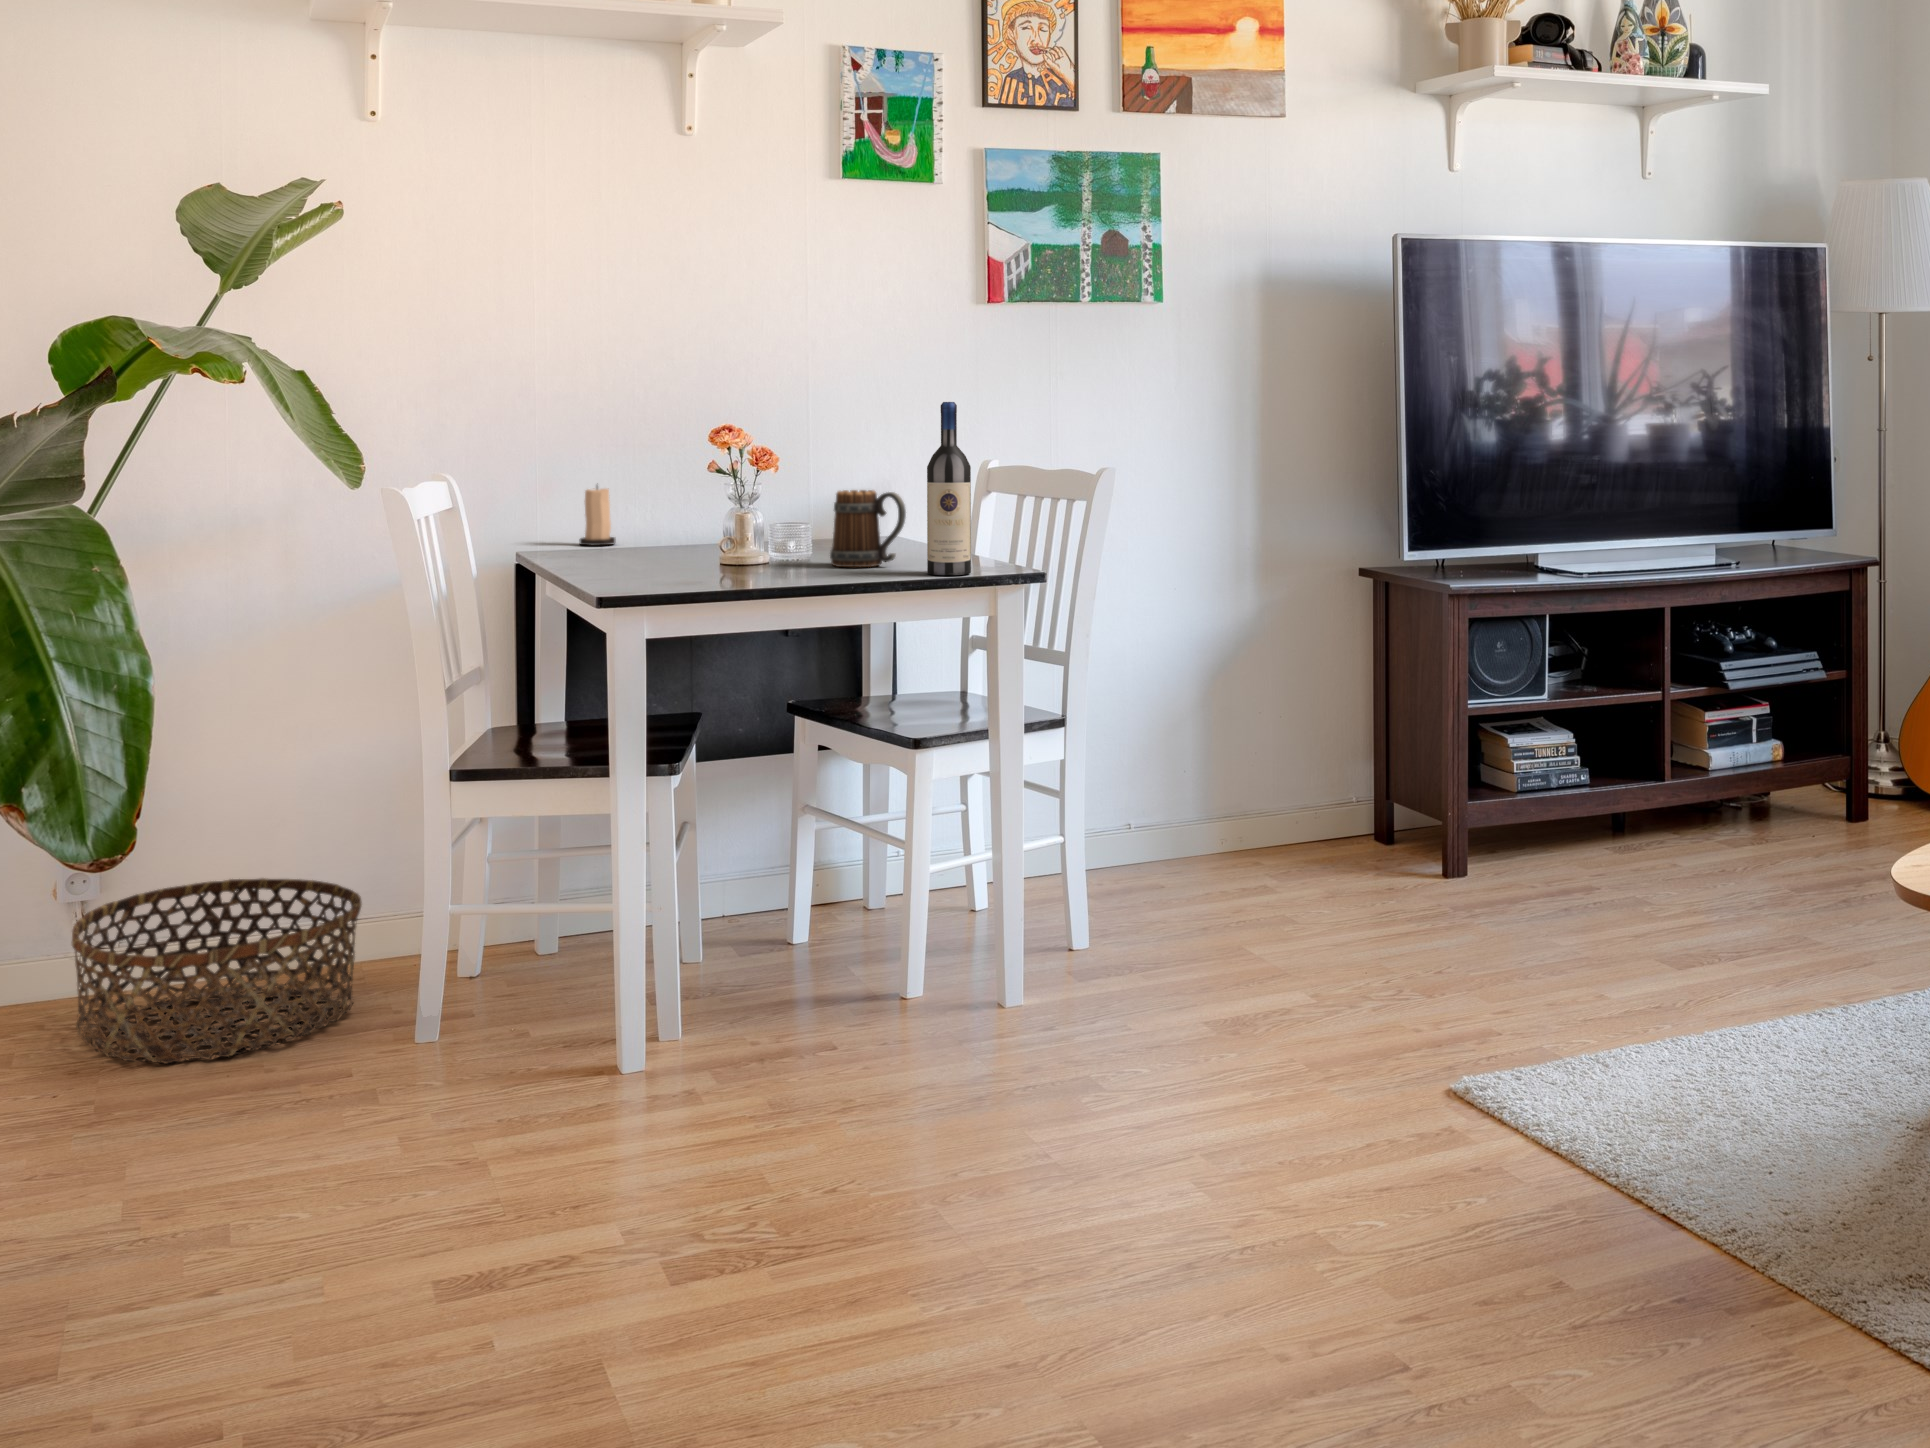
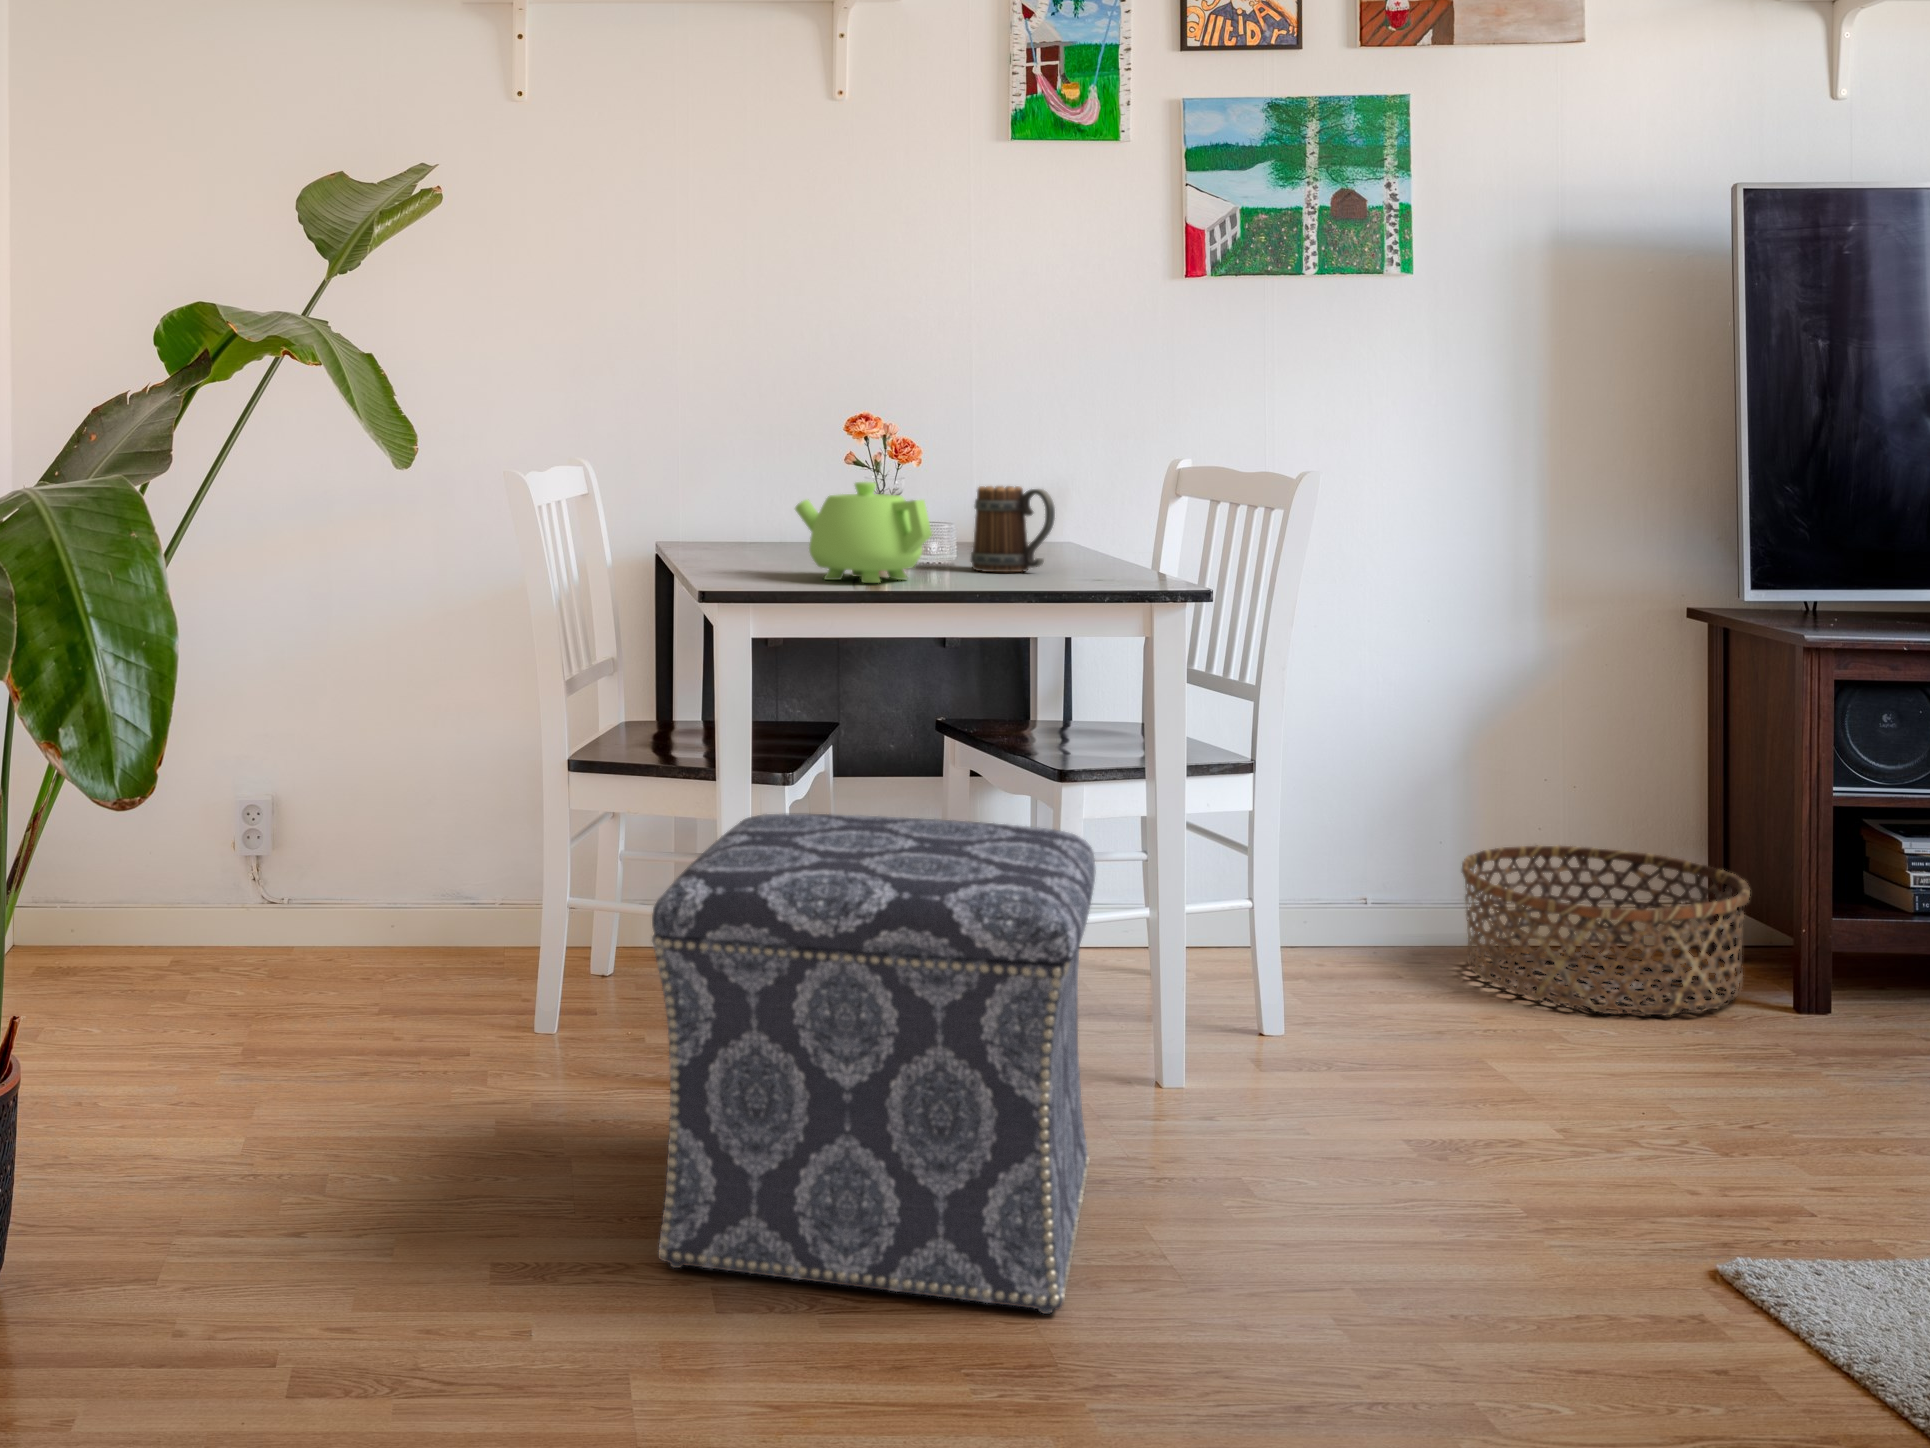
wine bottle: present [927,402,971,575] -> none [1072,386,1124,584]
candle: present [579,486,616,545] -> none [726,475,764,541]
teapot: none [678,490,812,583] -> present [795,482,932,583]
ottoman: none [618,793,1000,1231] -> present [652,814,1096,1314]
basket: present [72,878,362,1064] -> present [1462,845,1750,1015]

